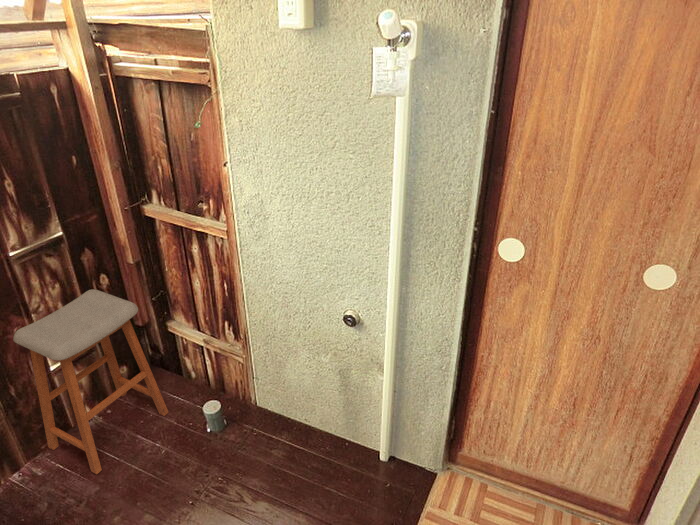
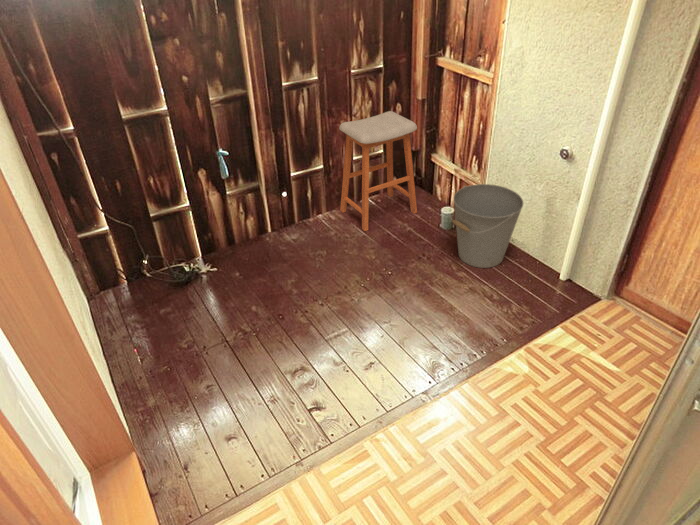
bucket: none [218,361,312,481] -> present [452,184,523,268]

